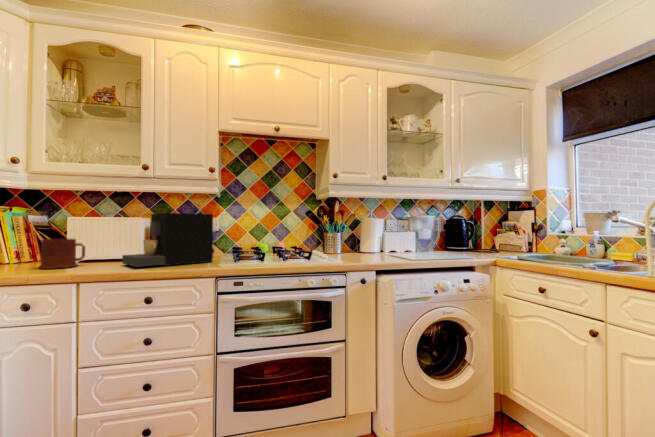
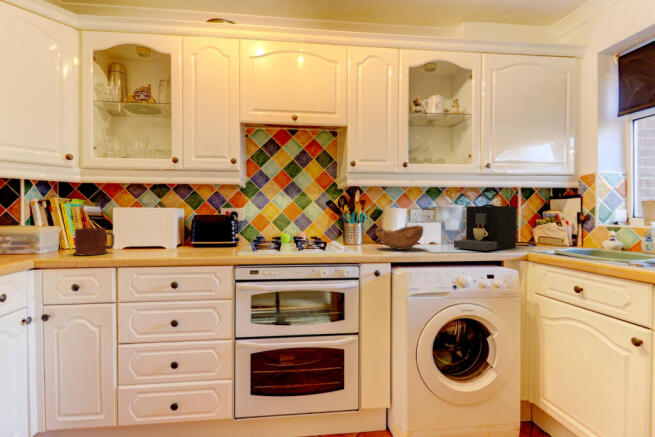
coffee maker: present [122,213,213,267] -> present [454,206,516,250]
wooden bowl: none [358,235,403,258] -> present [375,225,423,250]

